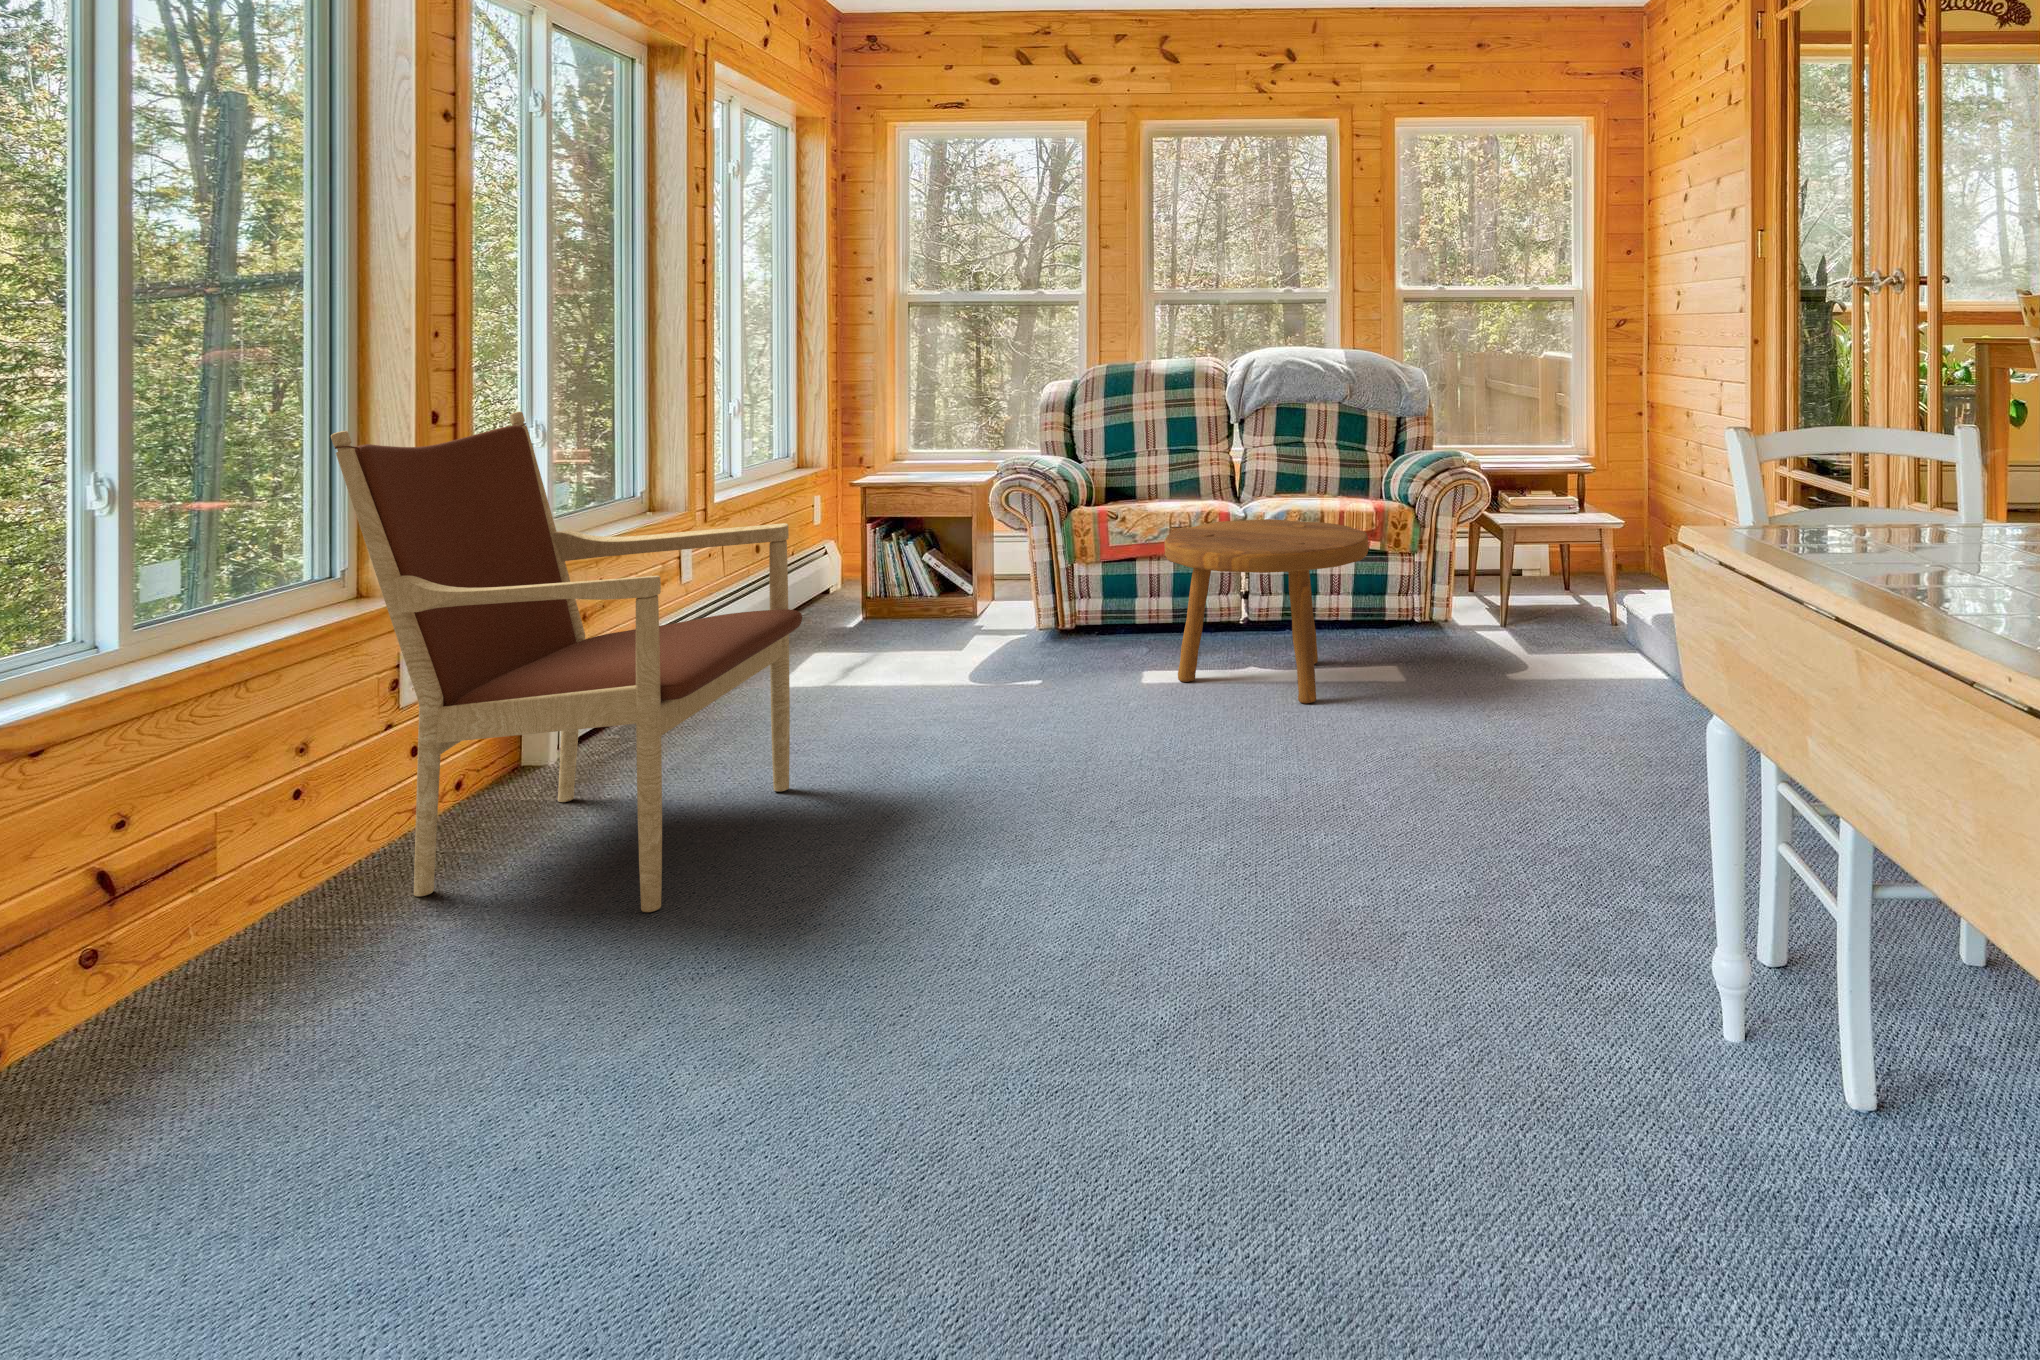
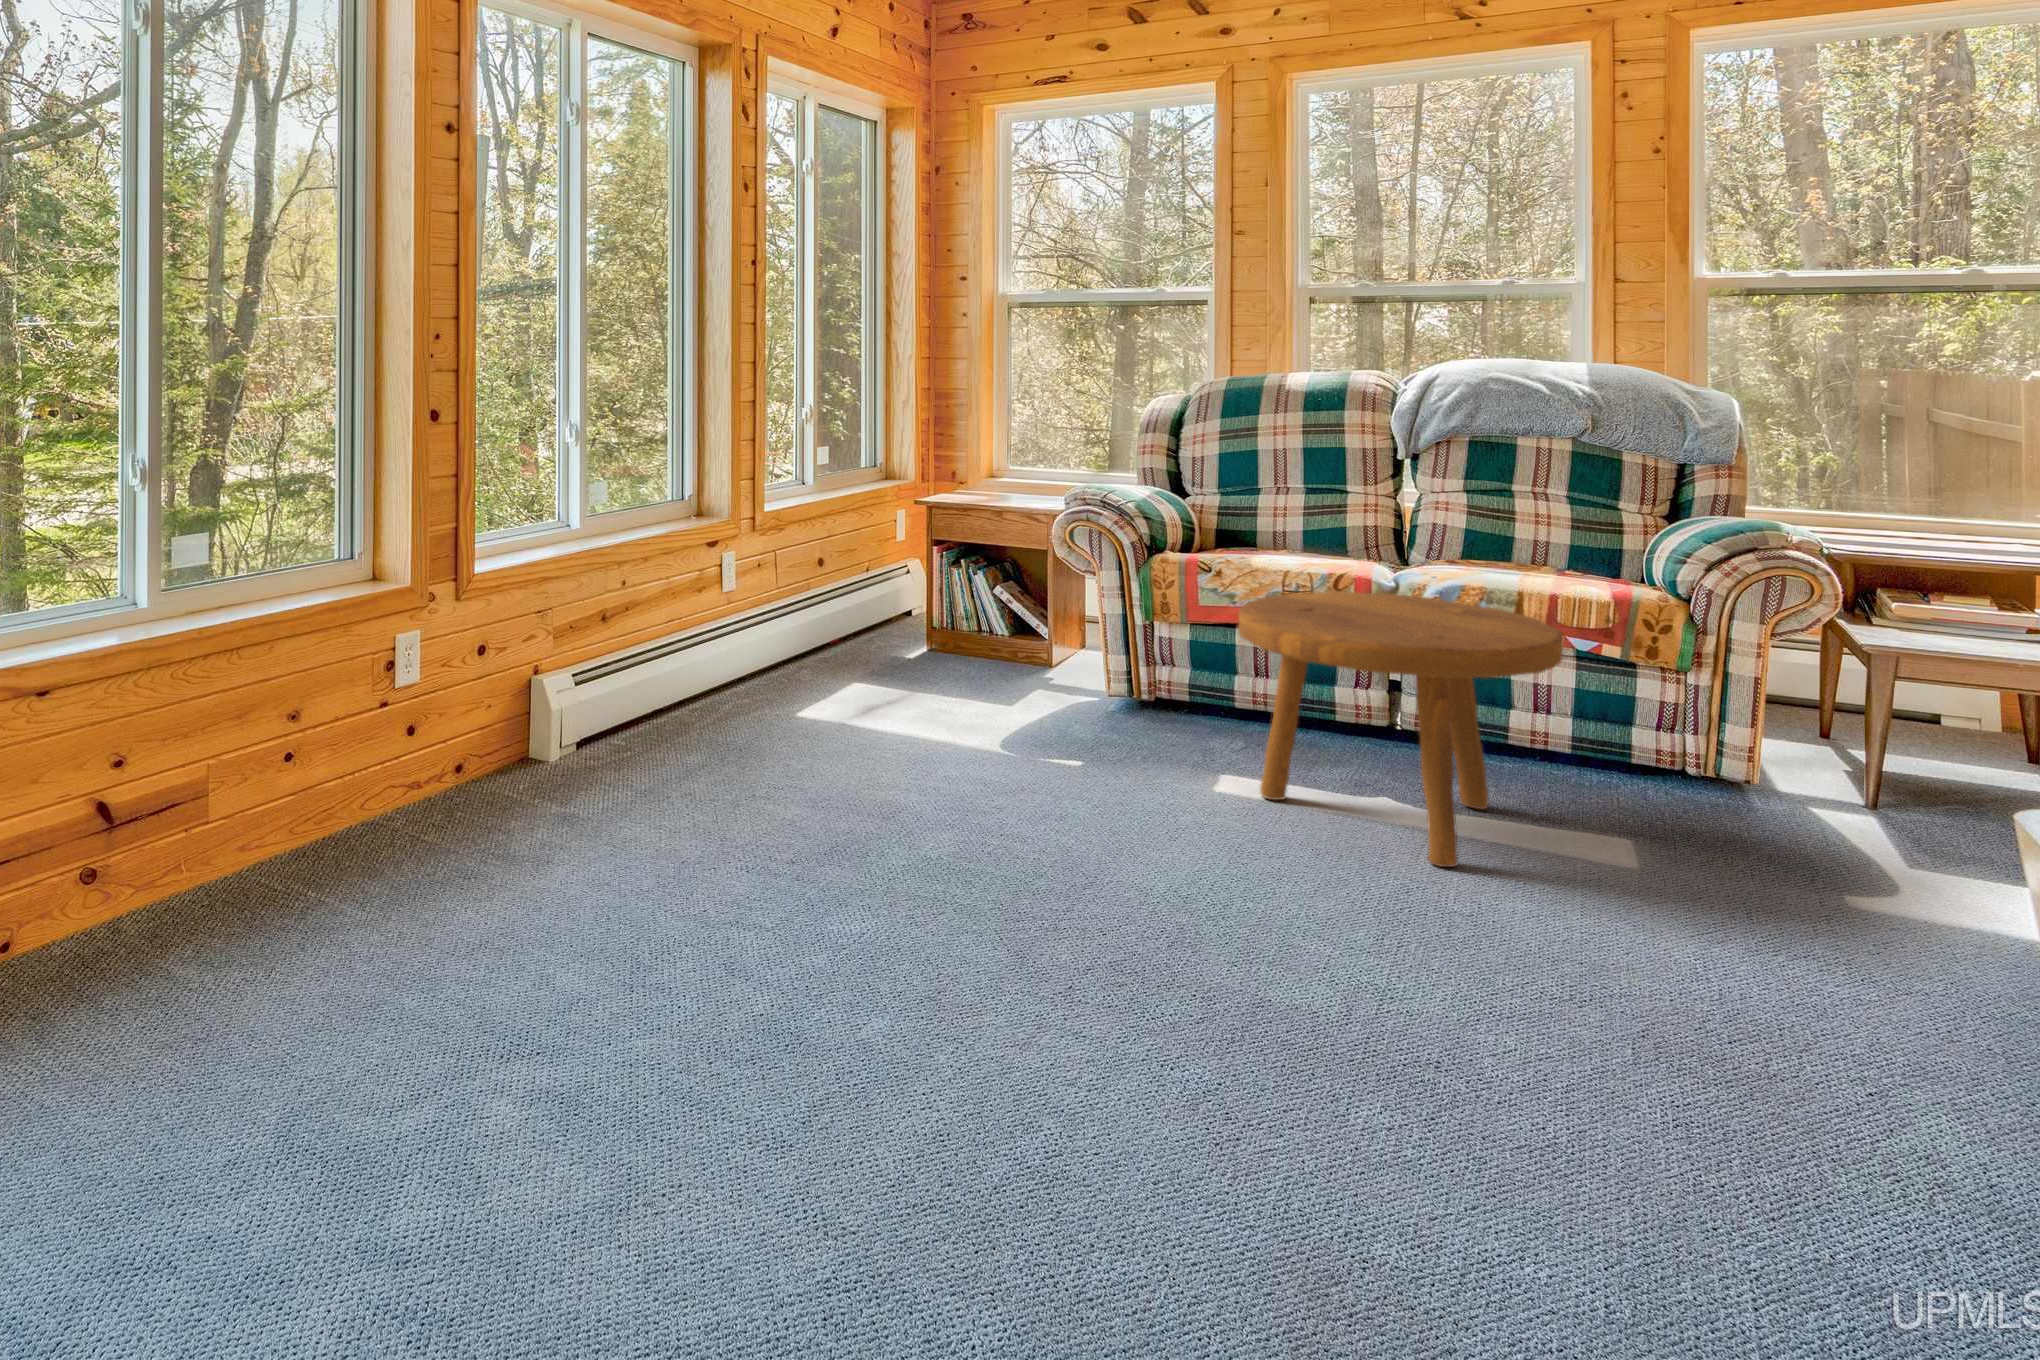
armchair: present [331,412,802,912] -> none [315,412,746,943]

